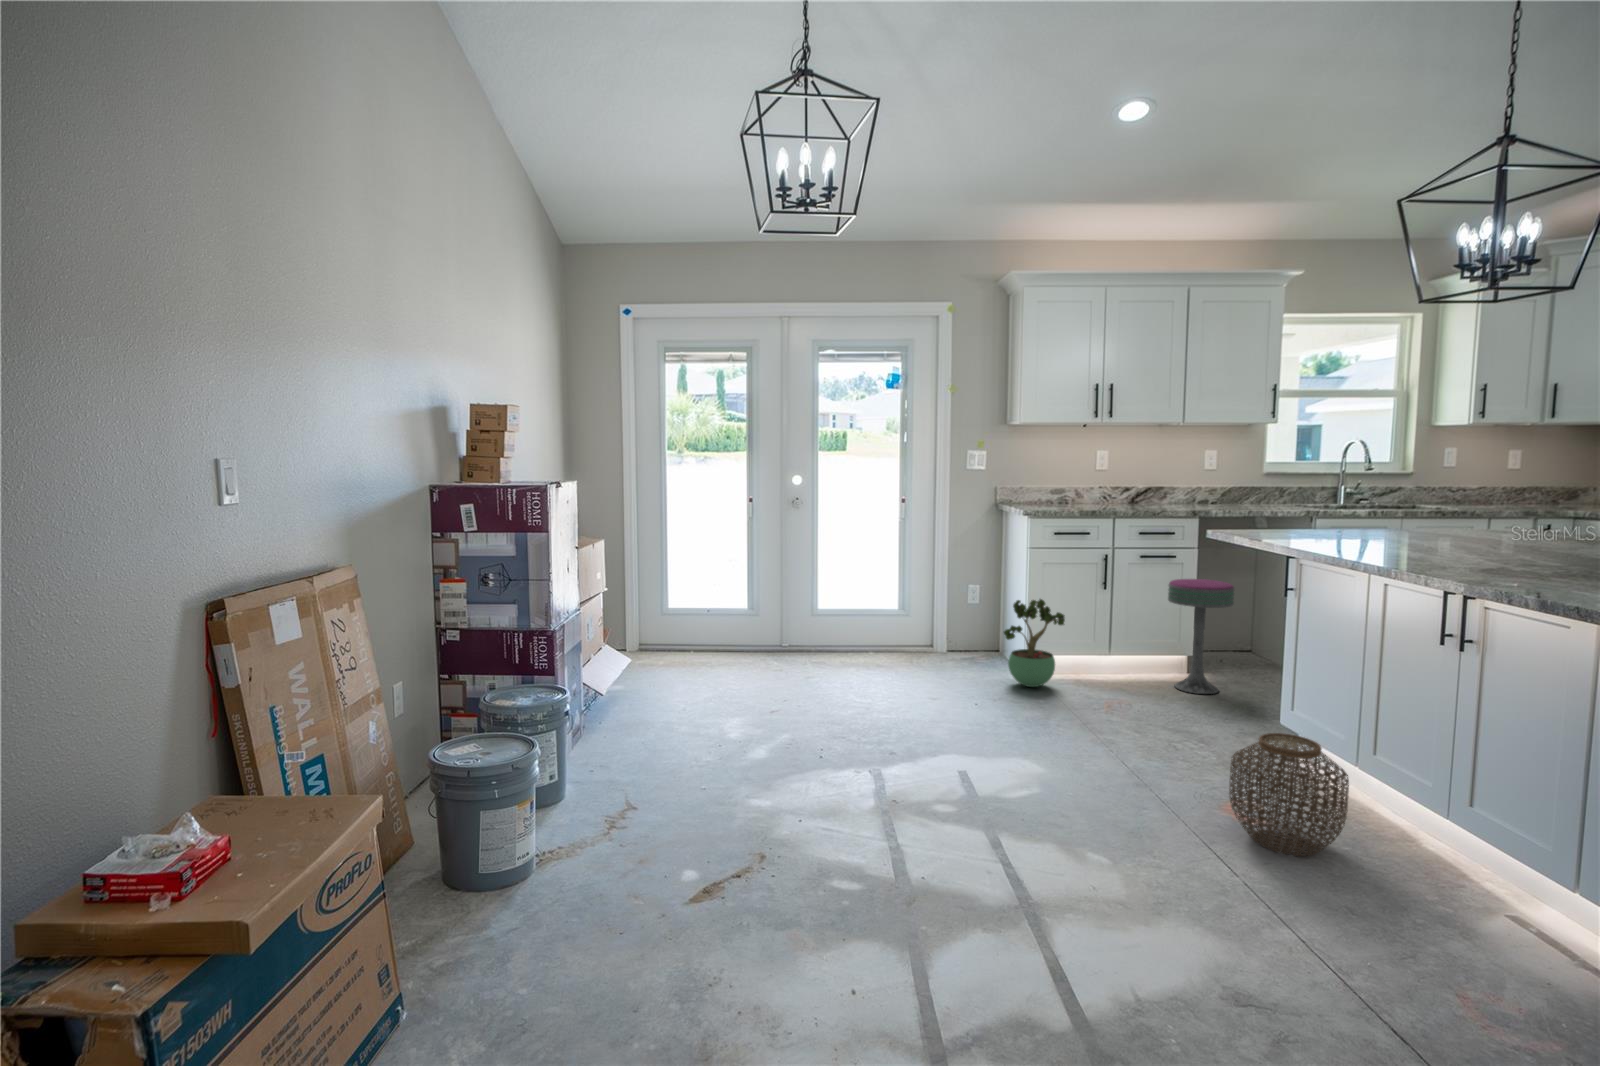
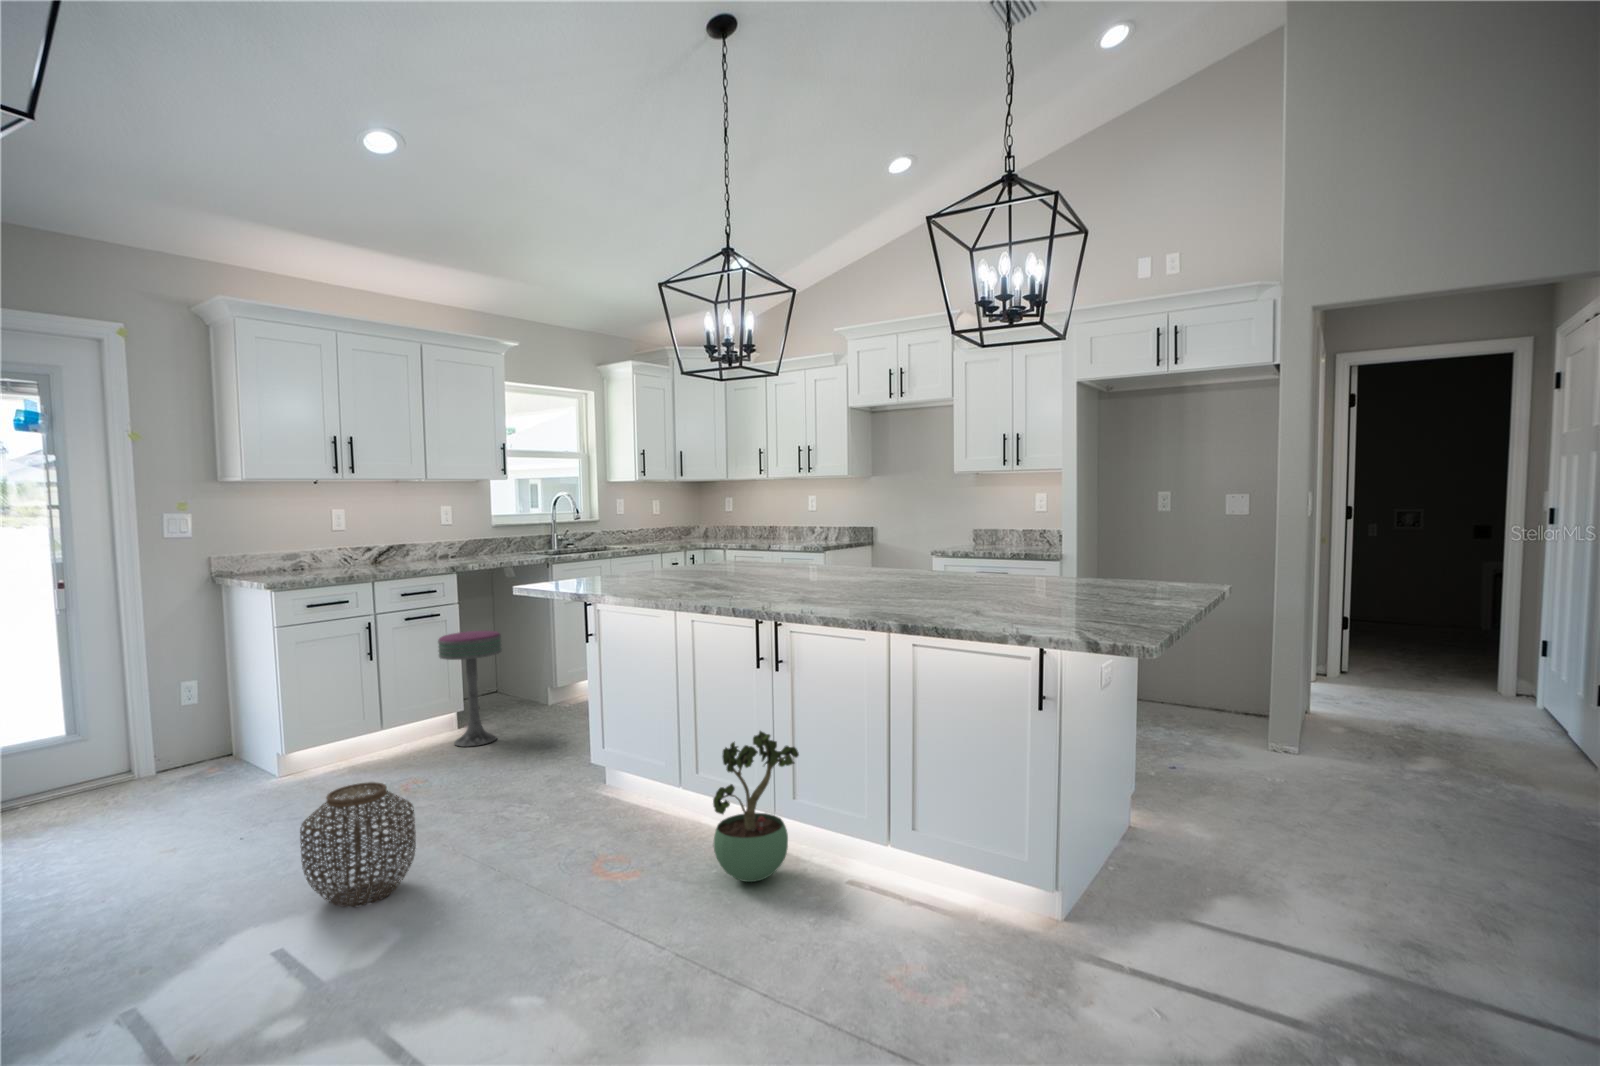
potted plant: present [1004,599,1065,687] -> present [713,731,799,882]
woven basket: present [1229,733,1349,856] -> present [300,782,416,906]

